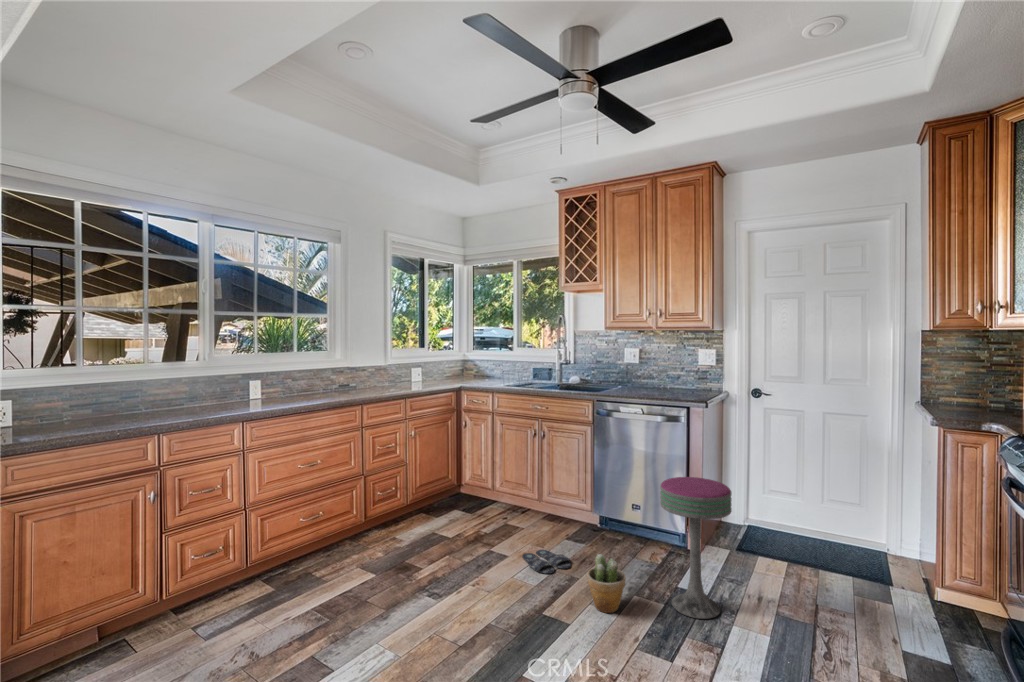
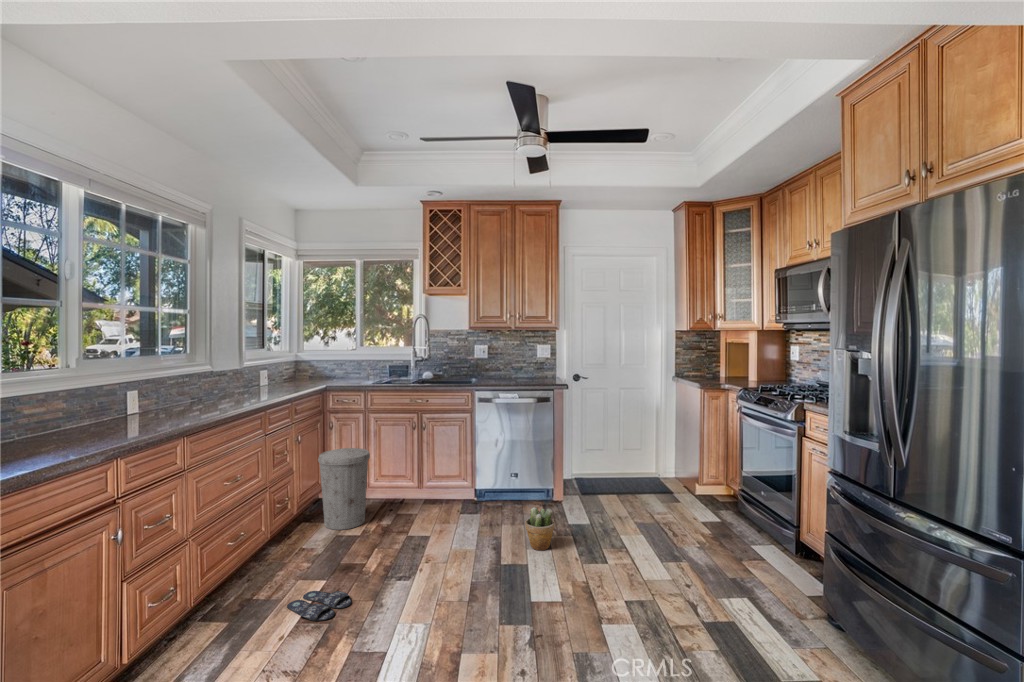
trash can: none [425,449,475,530] -> present [318,448,370,530]
bar stool: present [660,477,732,619] -> none [567,439,615,538]
slippers: present [522,550,571,574] -> present [287,591,351,621]

